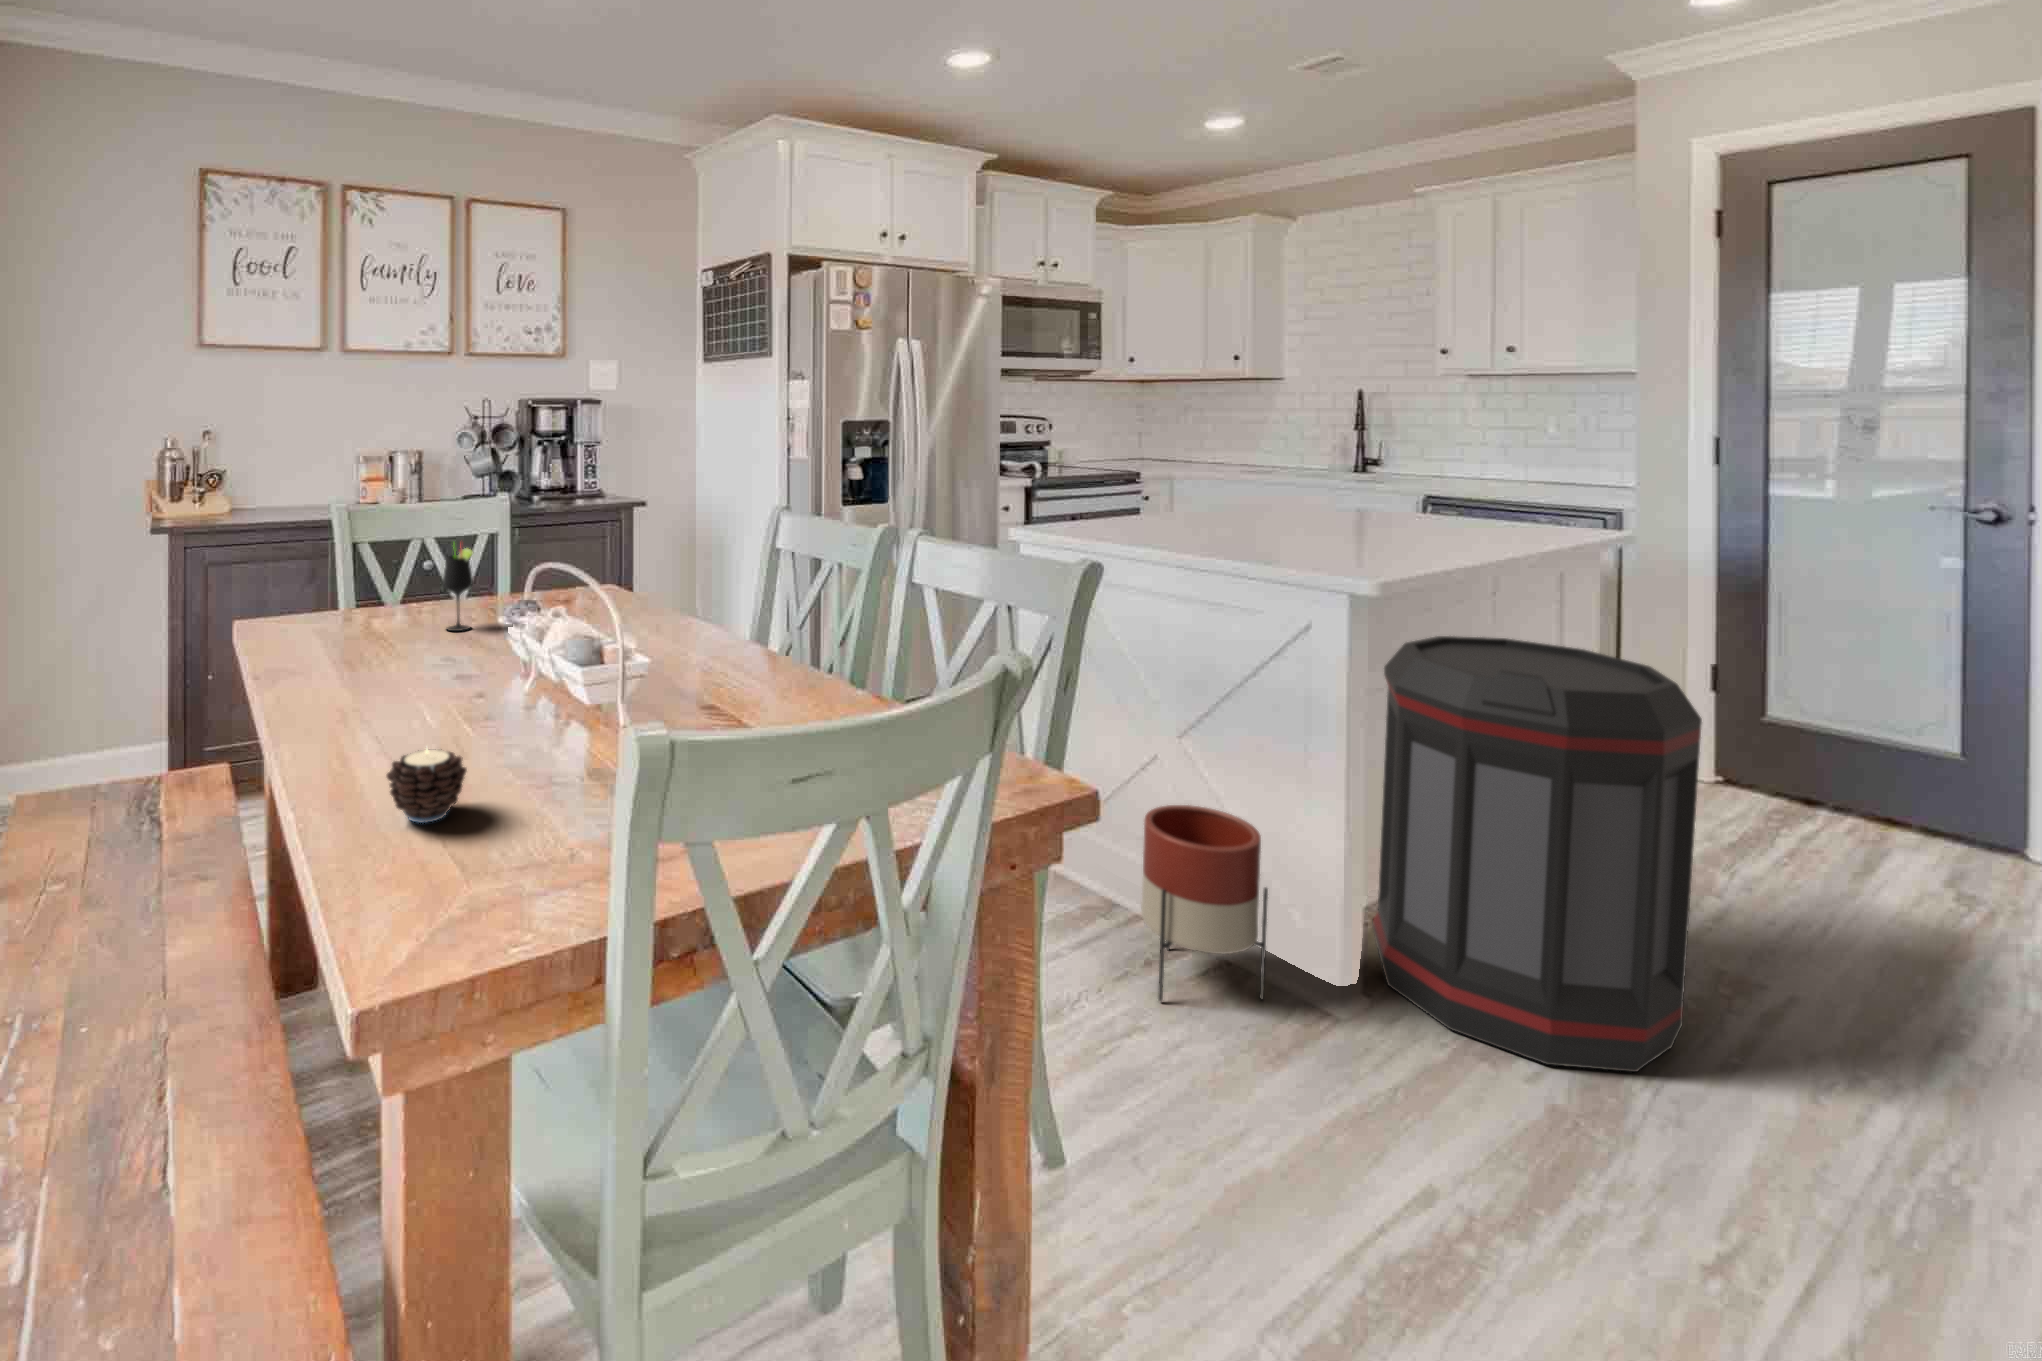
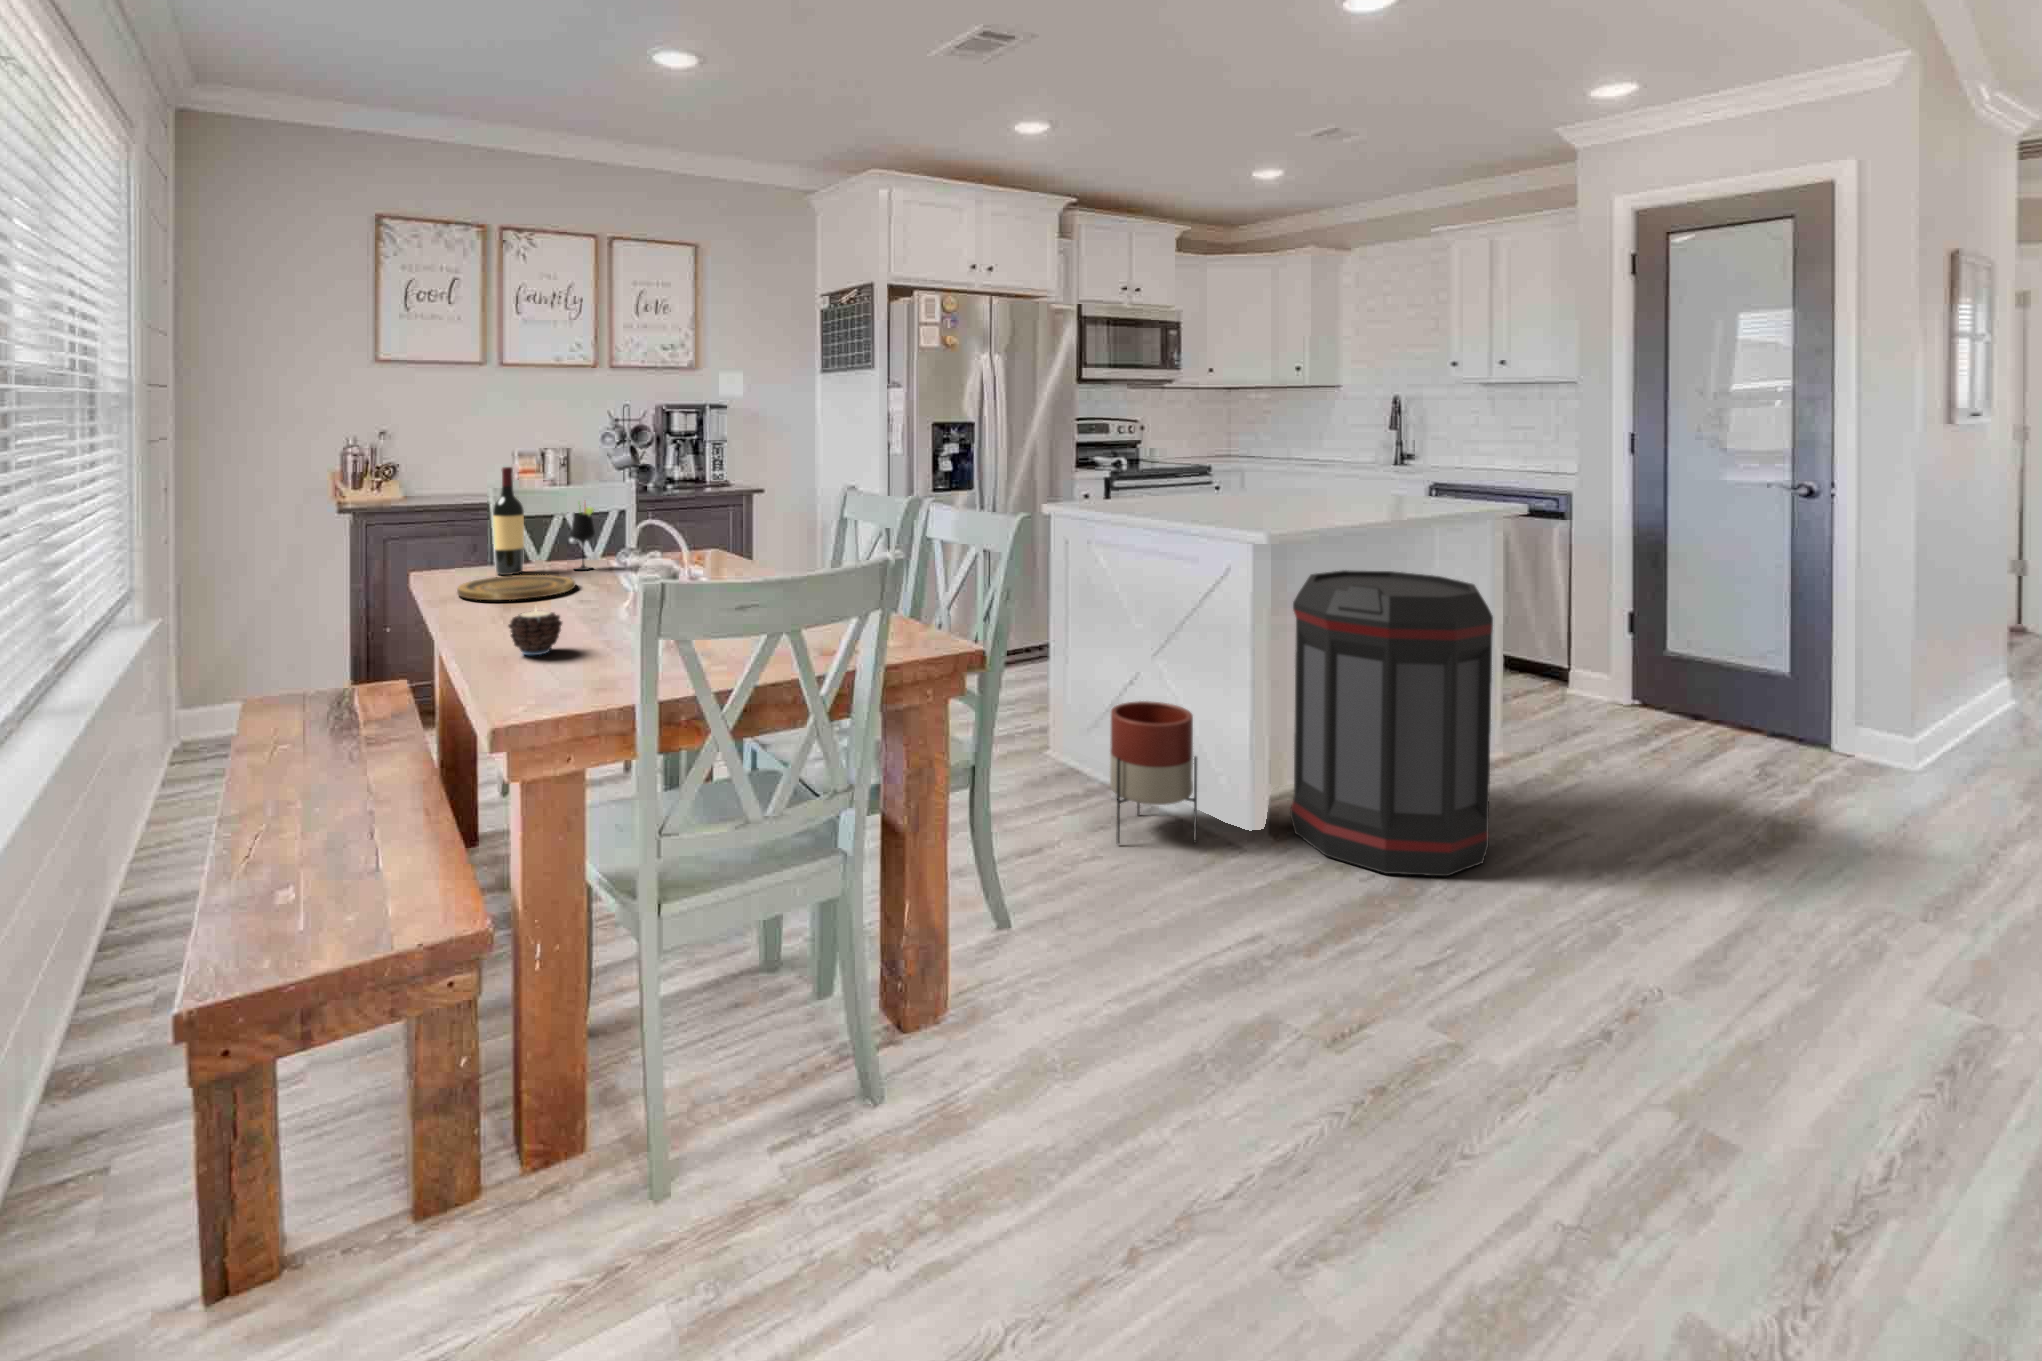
wine bottle: none [343,497,383,639] -> present [493,467,524,575]
plate: none [300,644,456,692] -> present [457,575,575,600]

